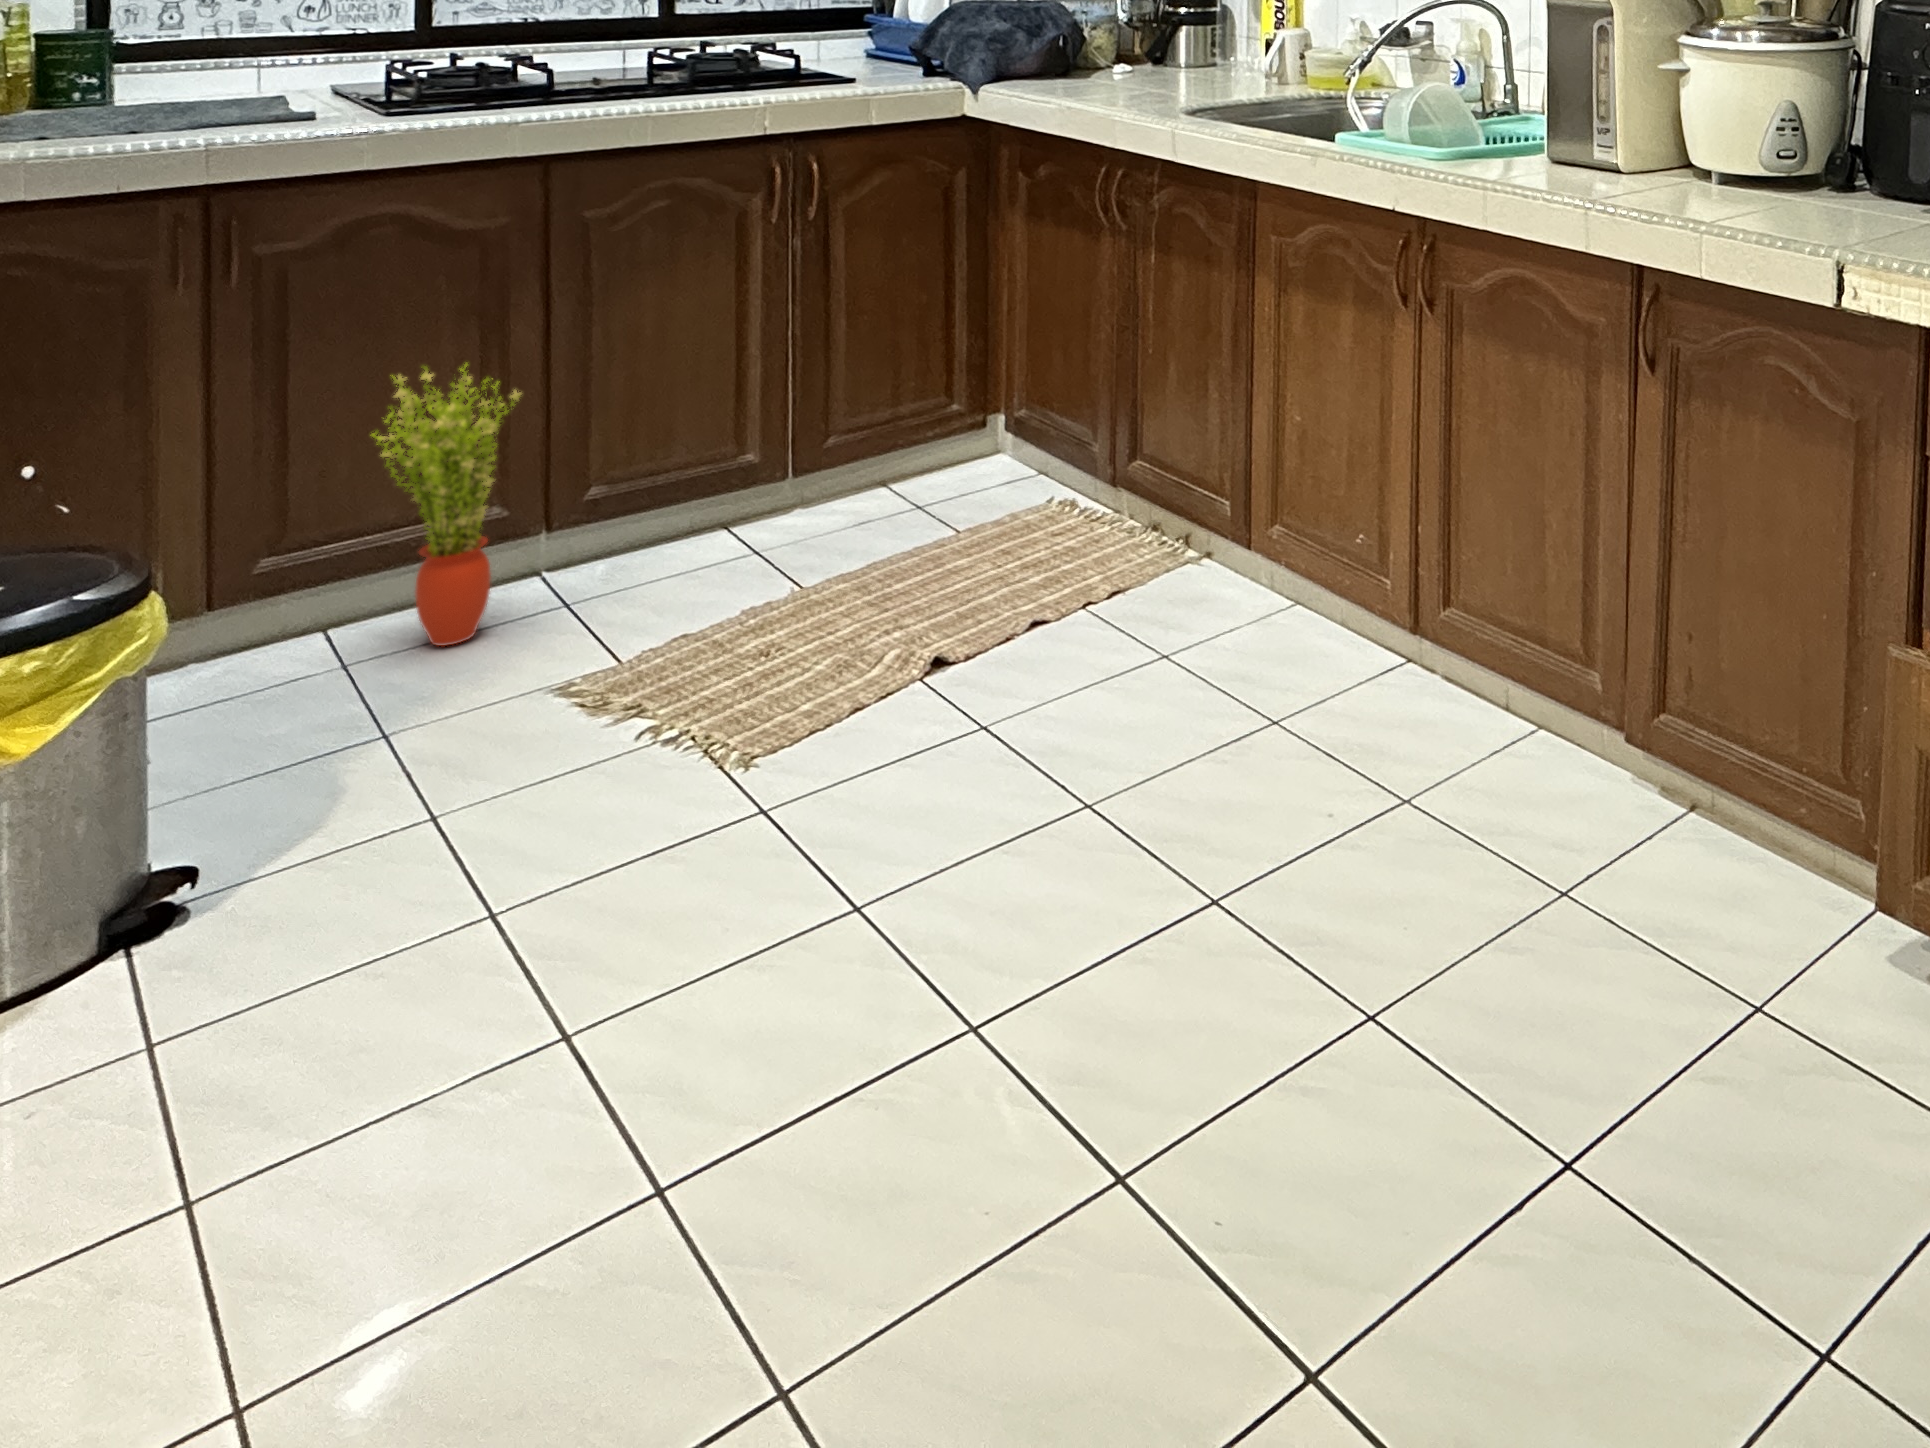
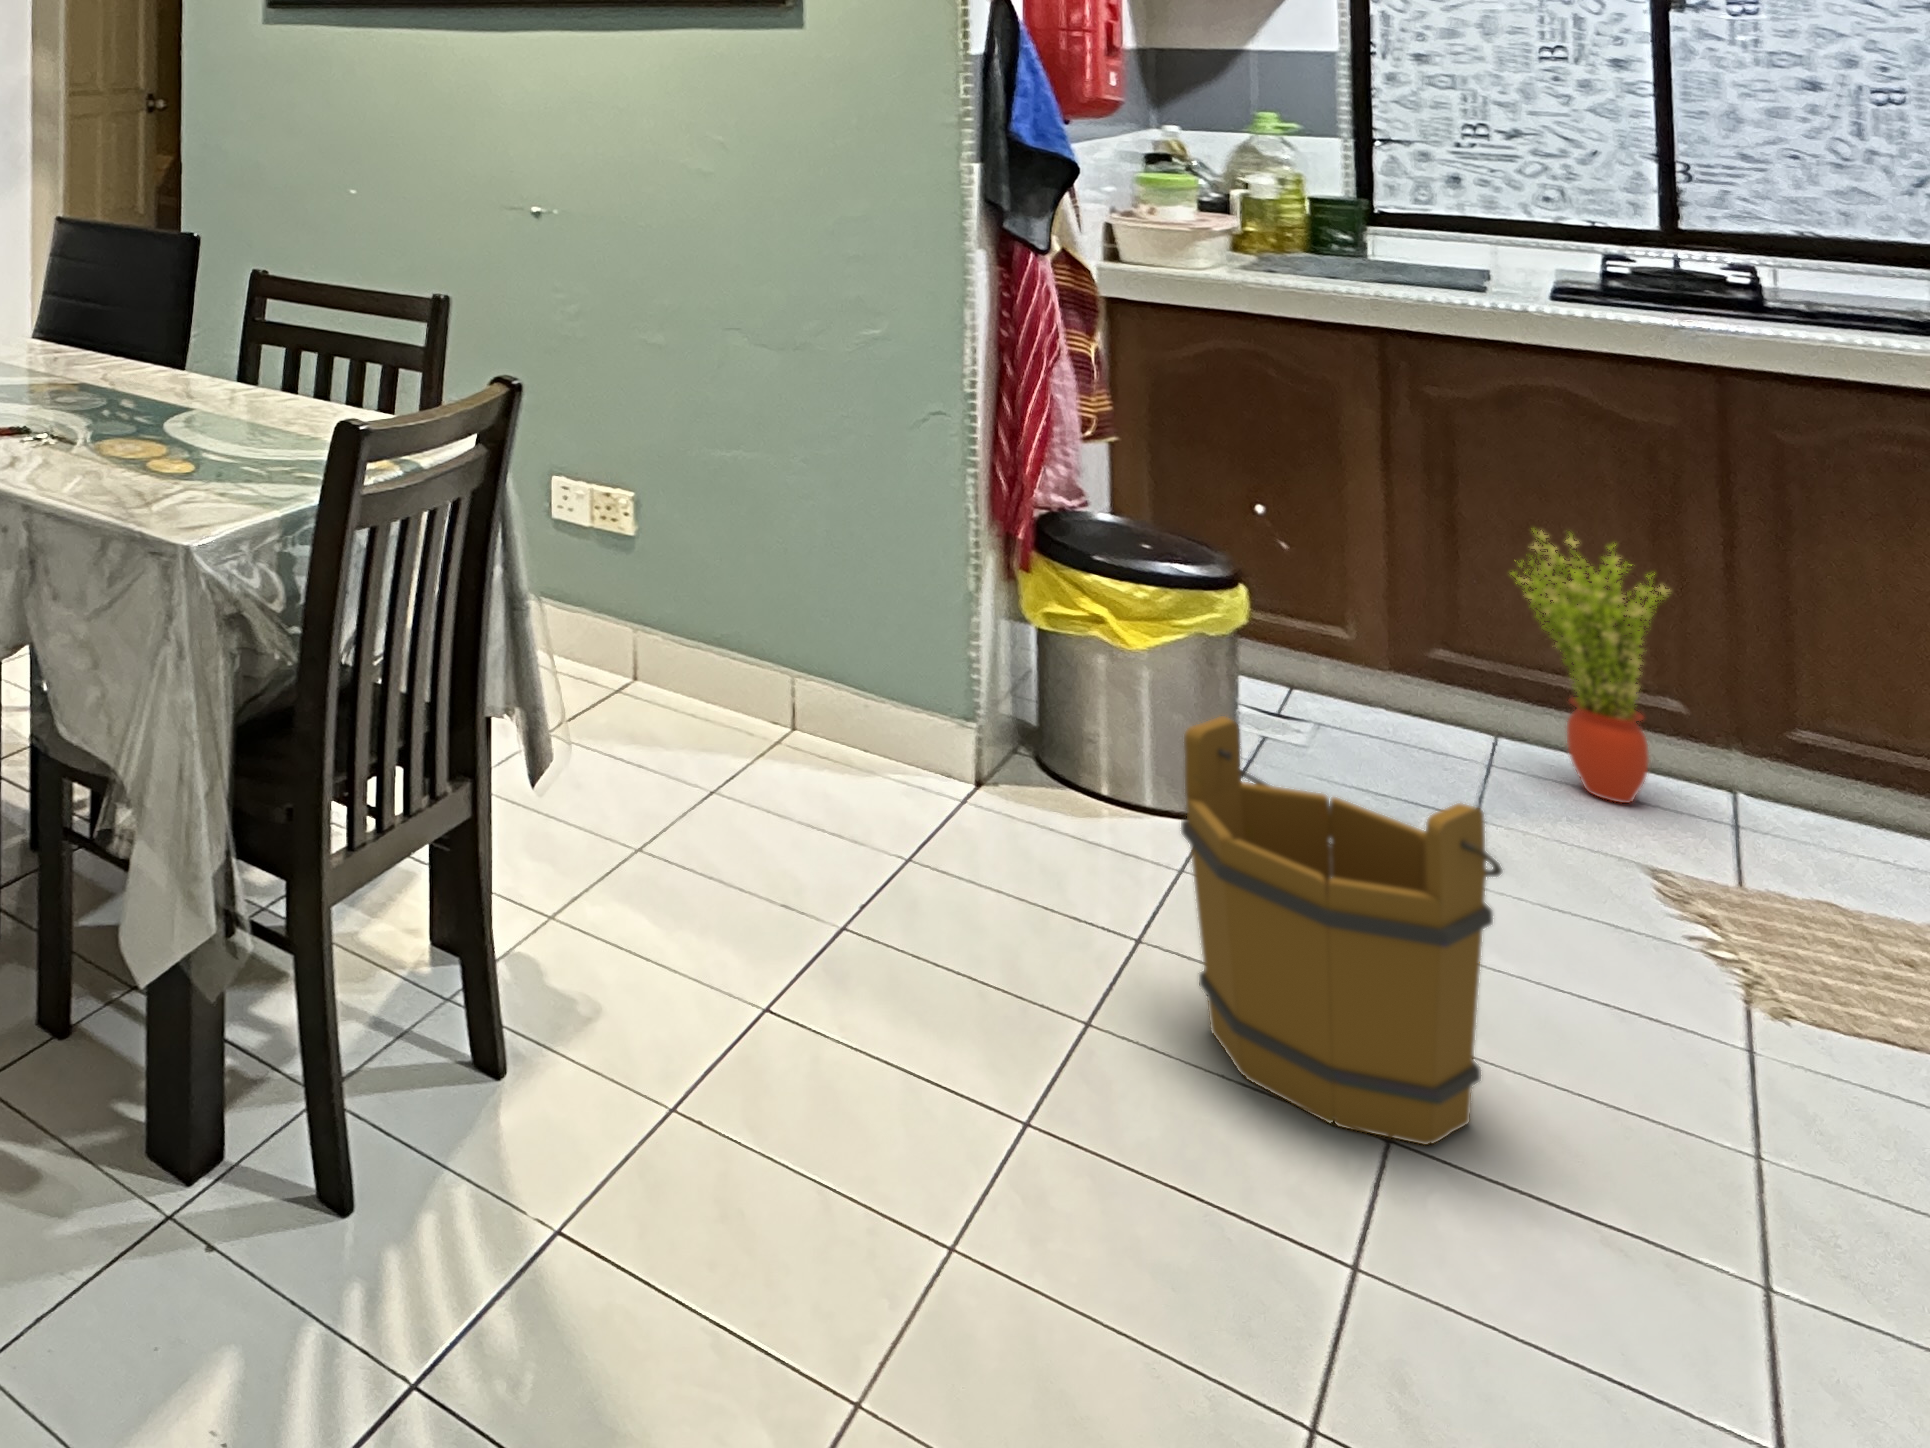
bucket: none [291,696,688,1272] -> present [1181,716,1502,1145]

